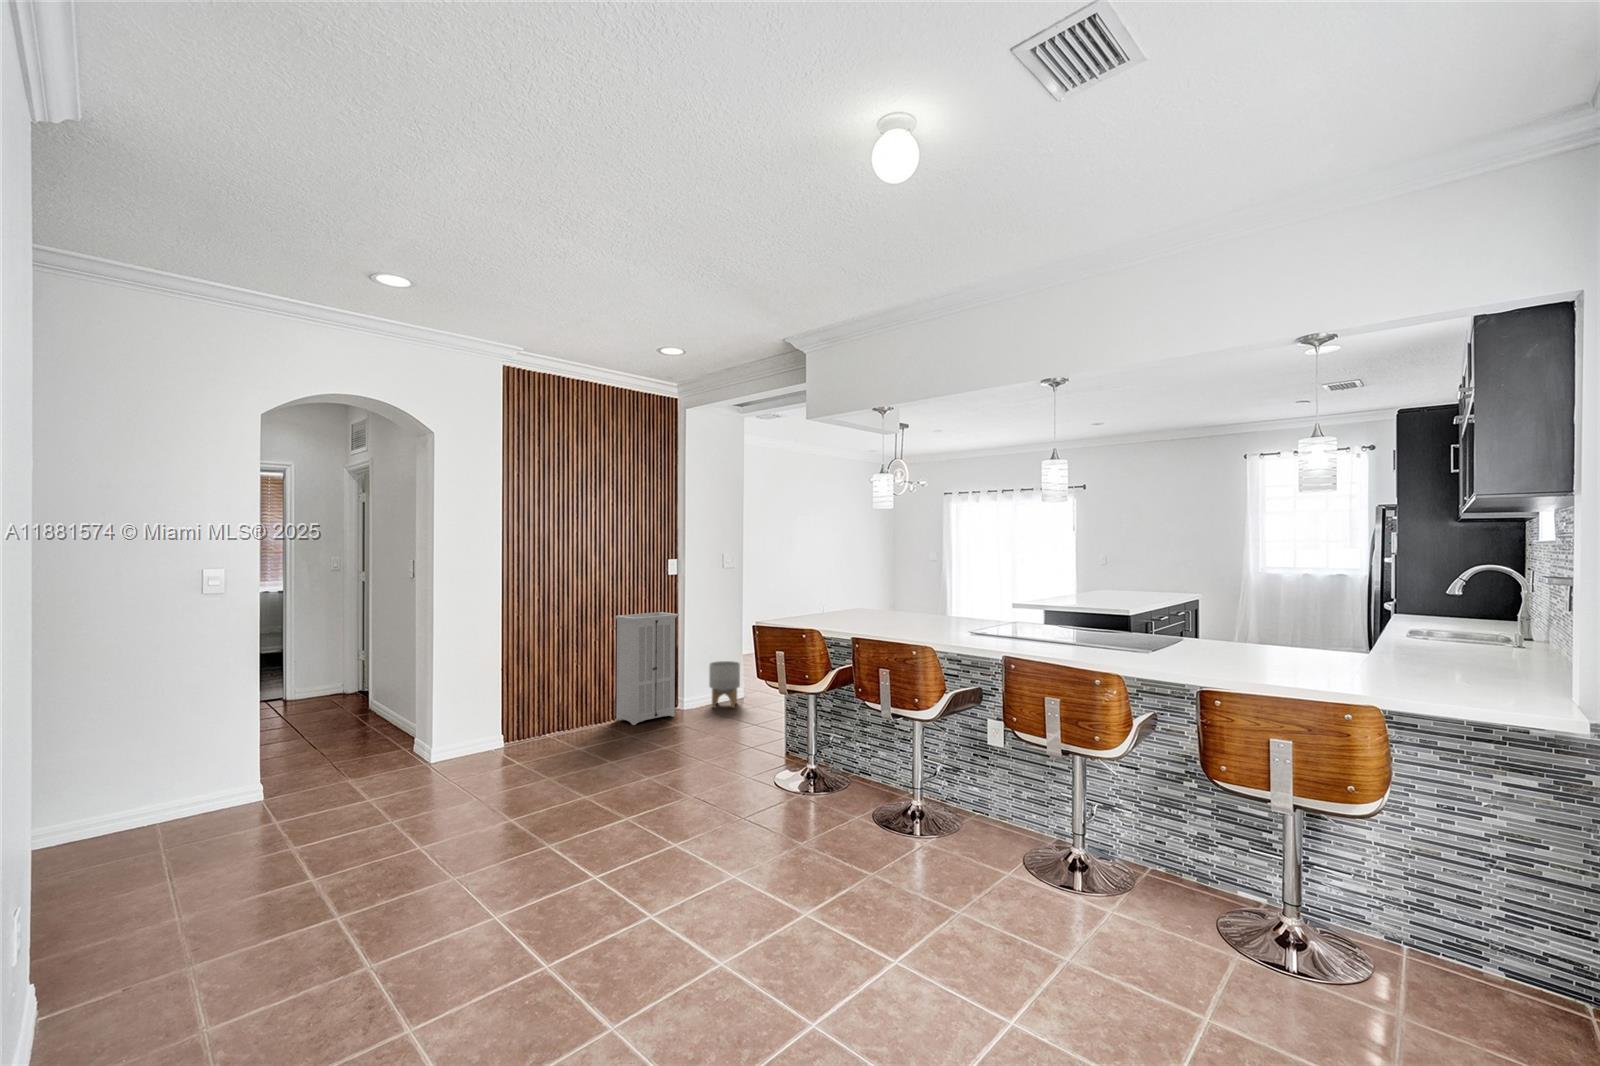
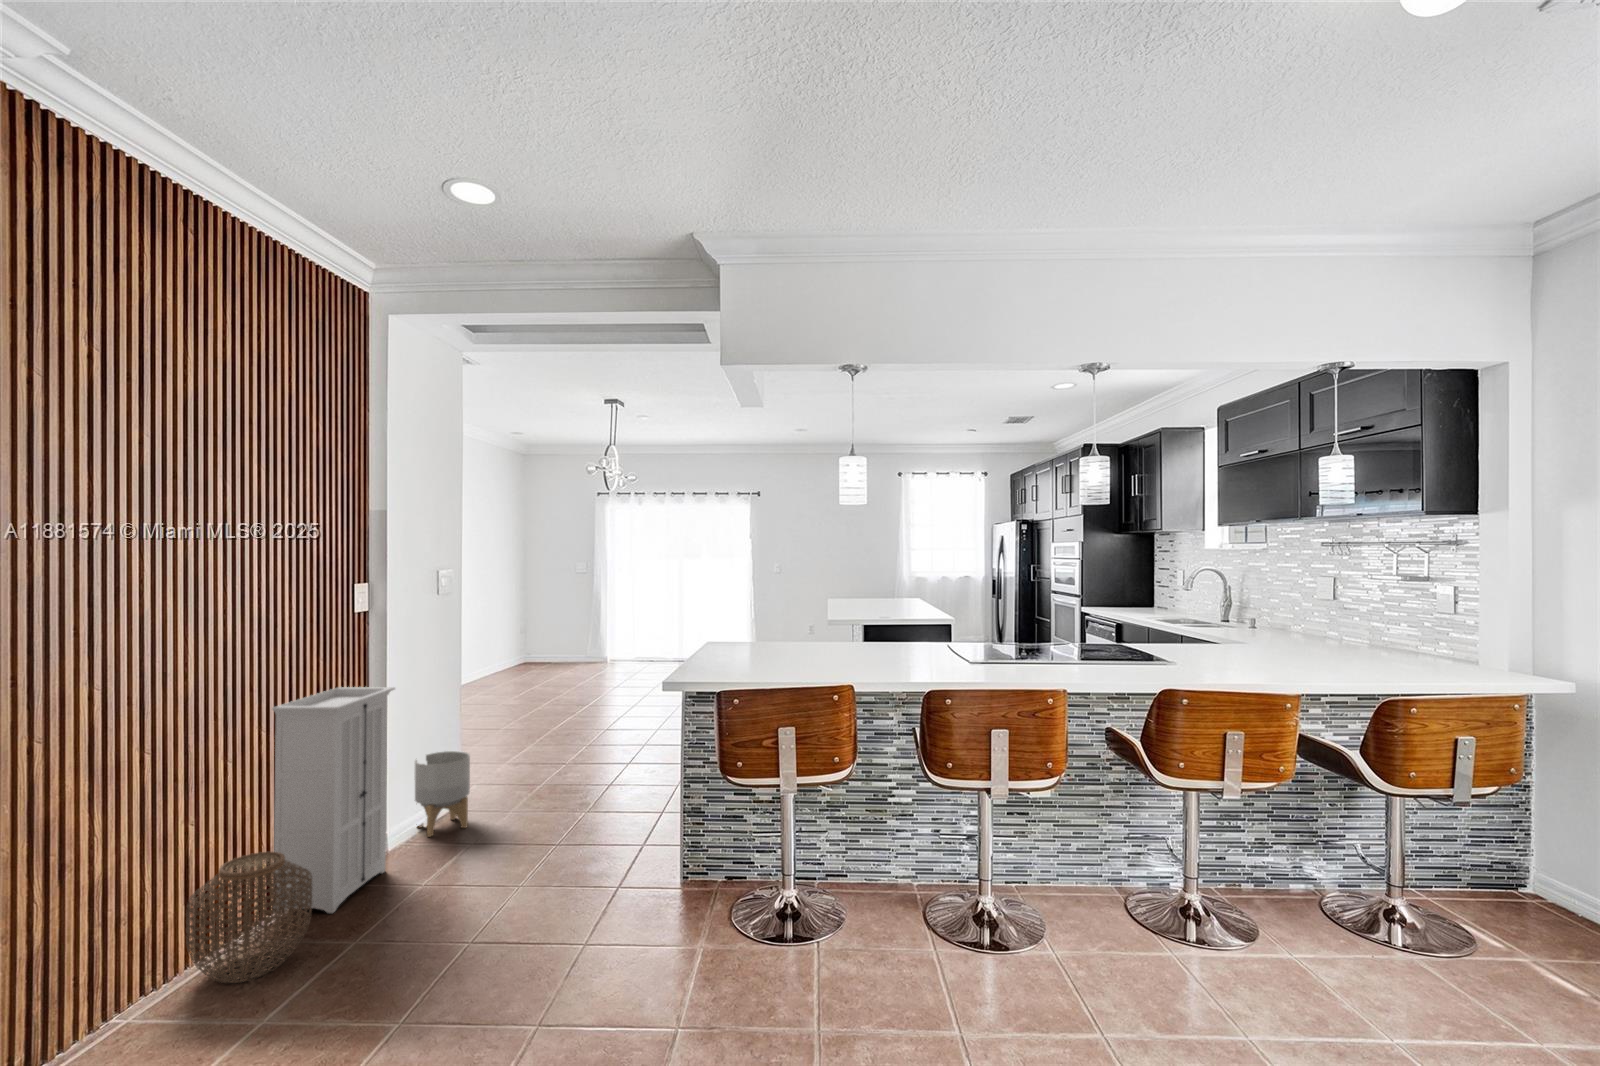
woven basket: none [560,682,610,737] -> present [186,852,312,983]

